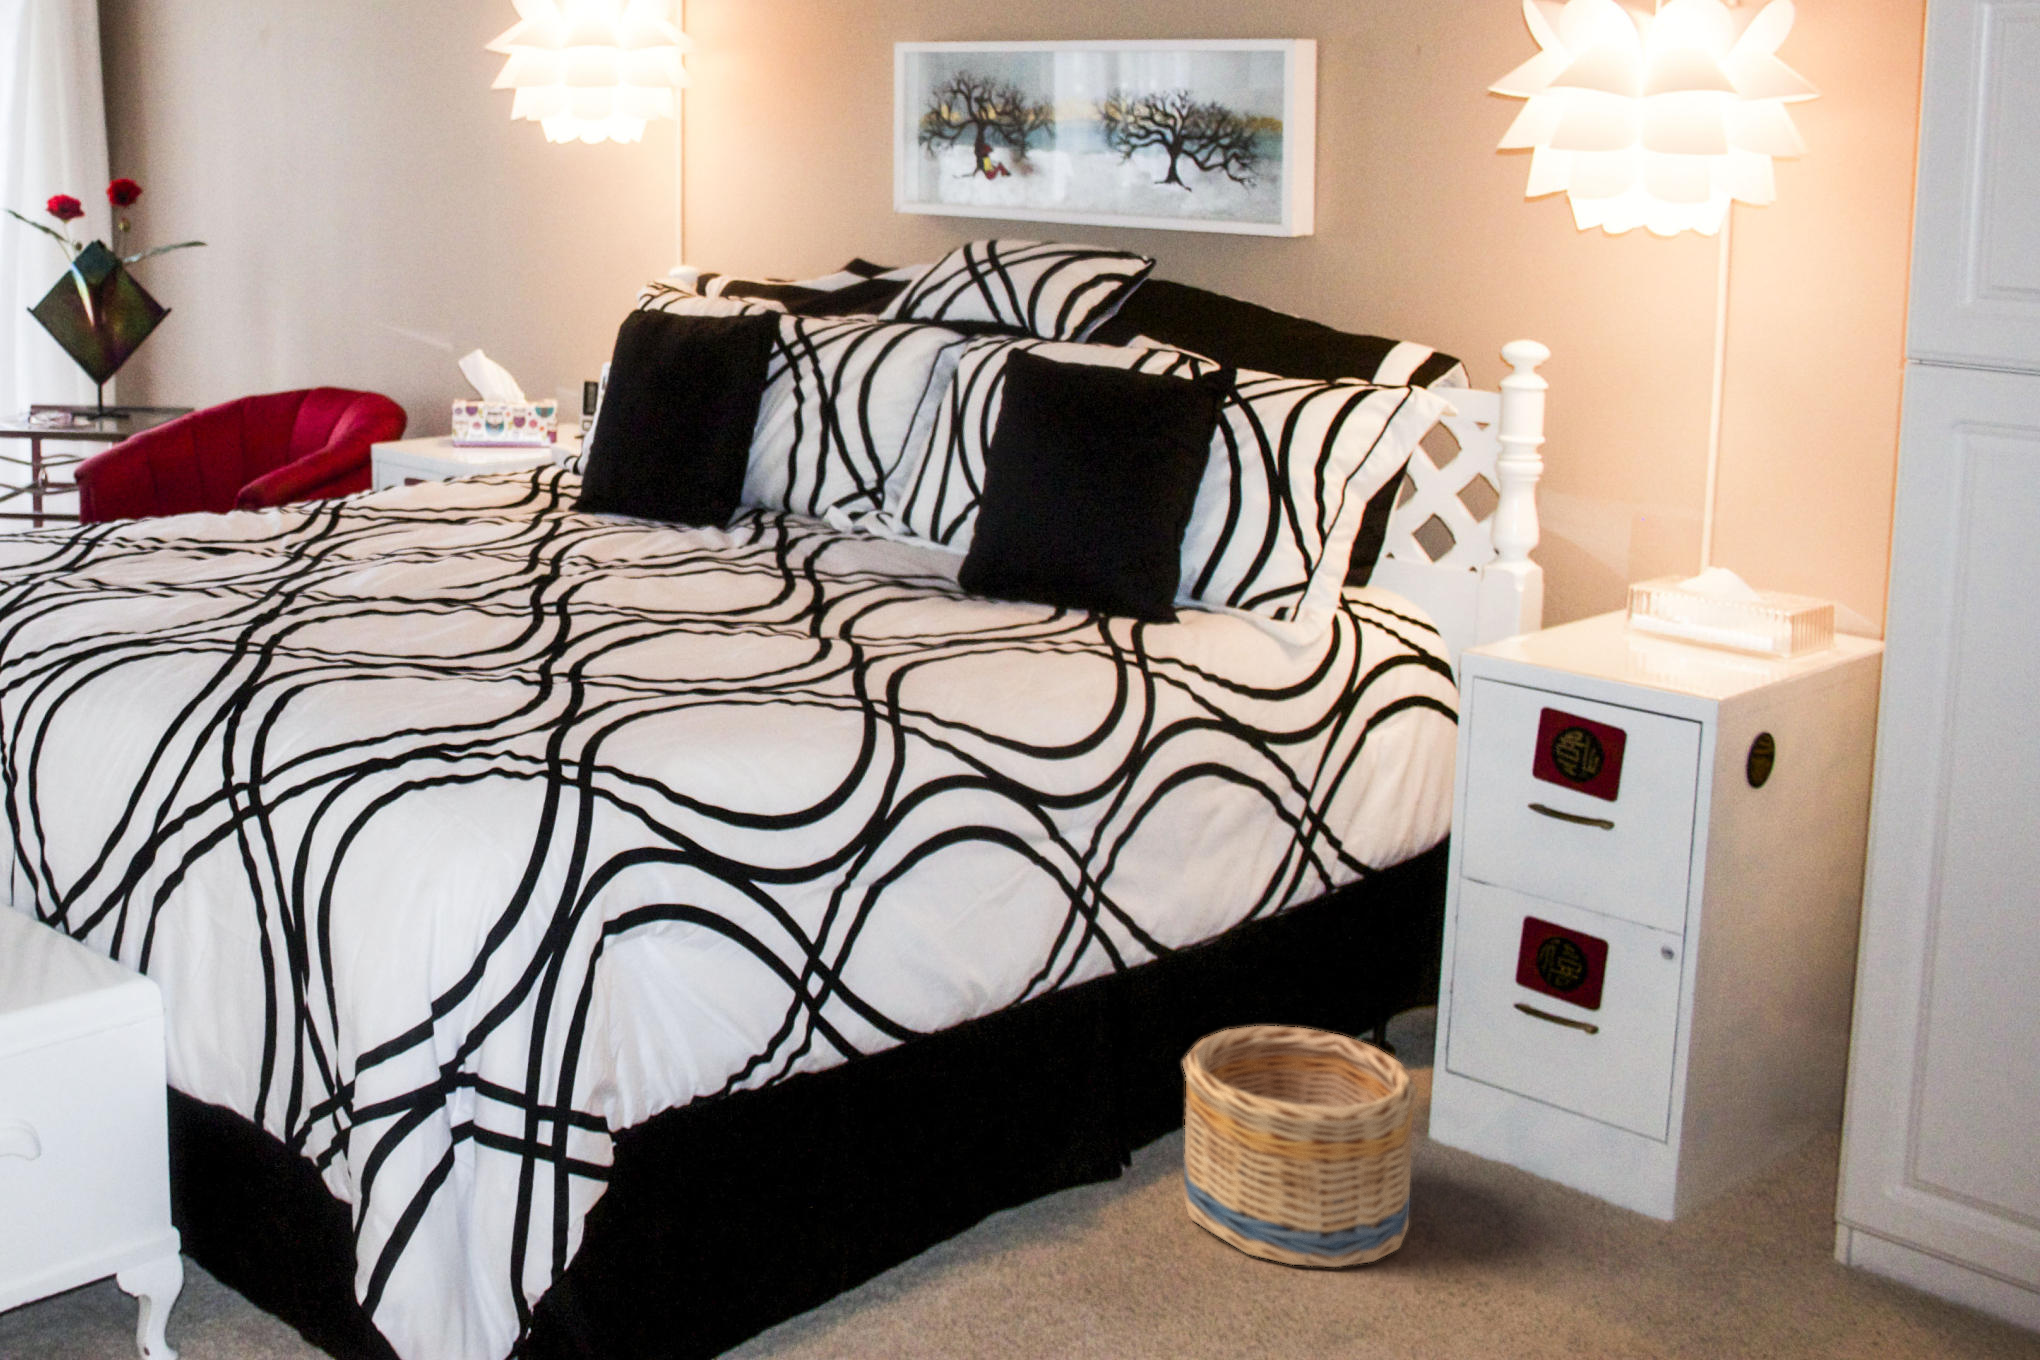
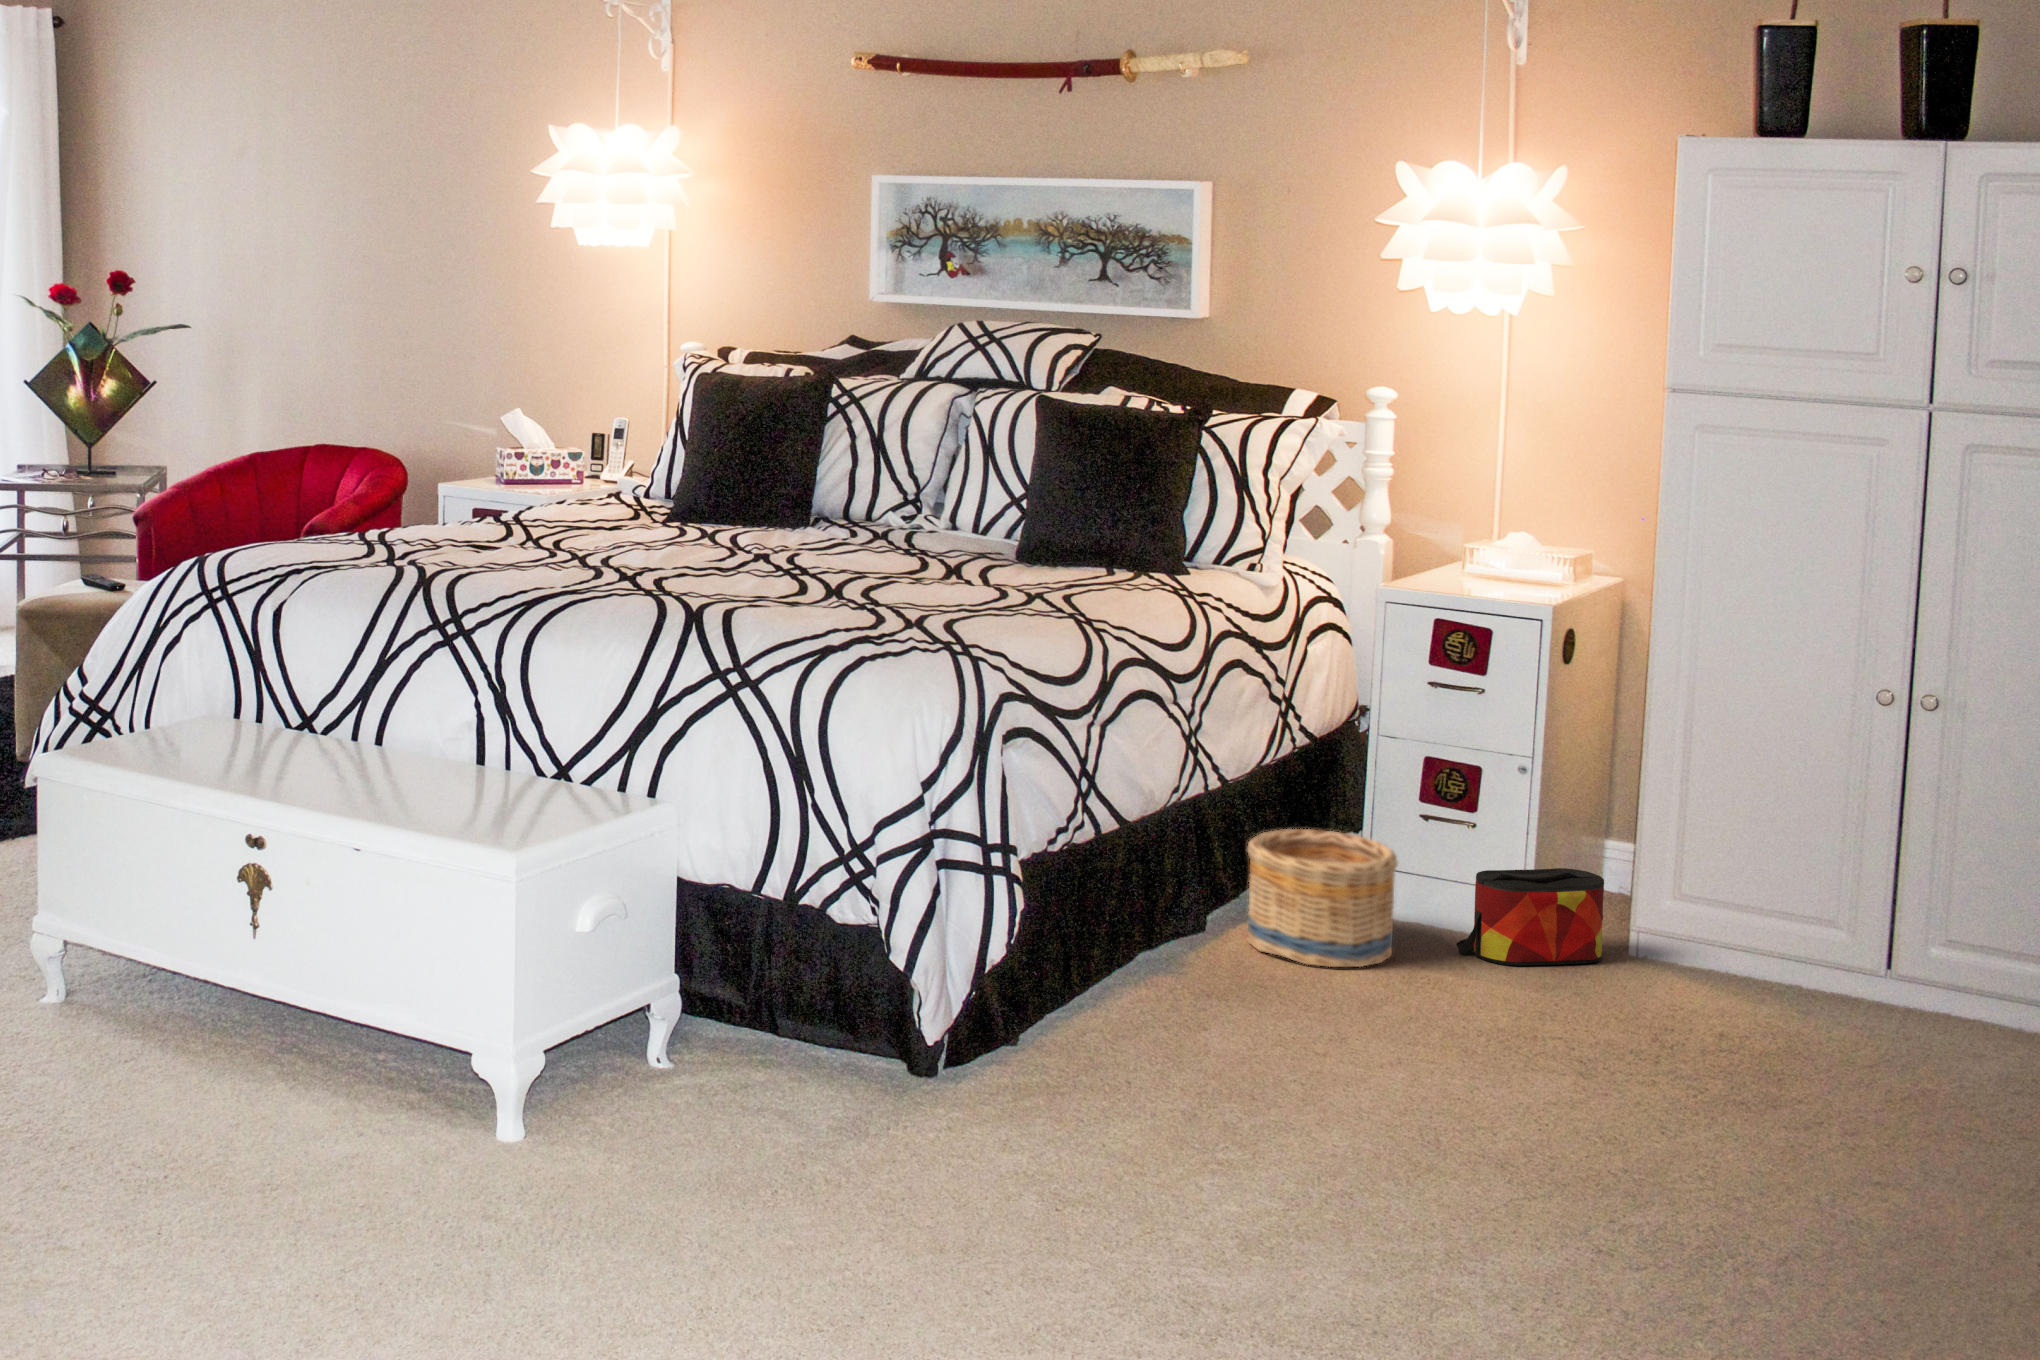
bag: none [1516,1121,1771,1291] -> present [1456,868,1604,966]

